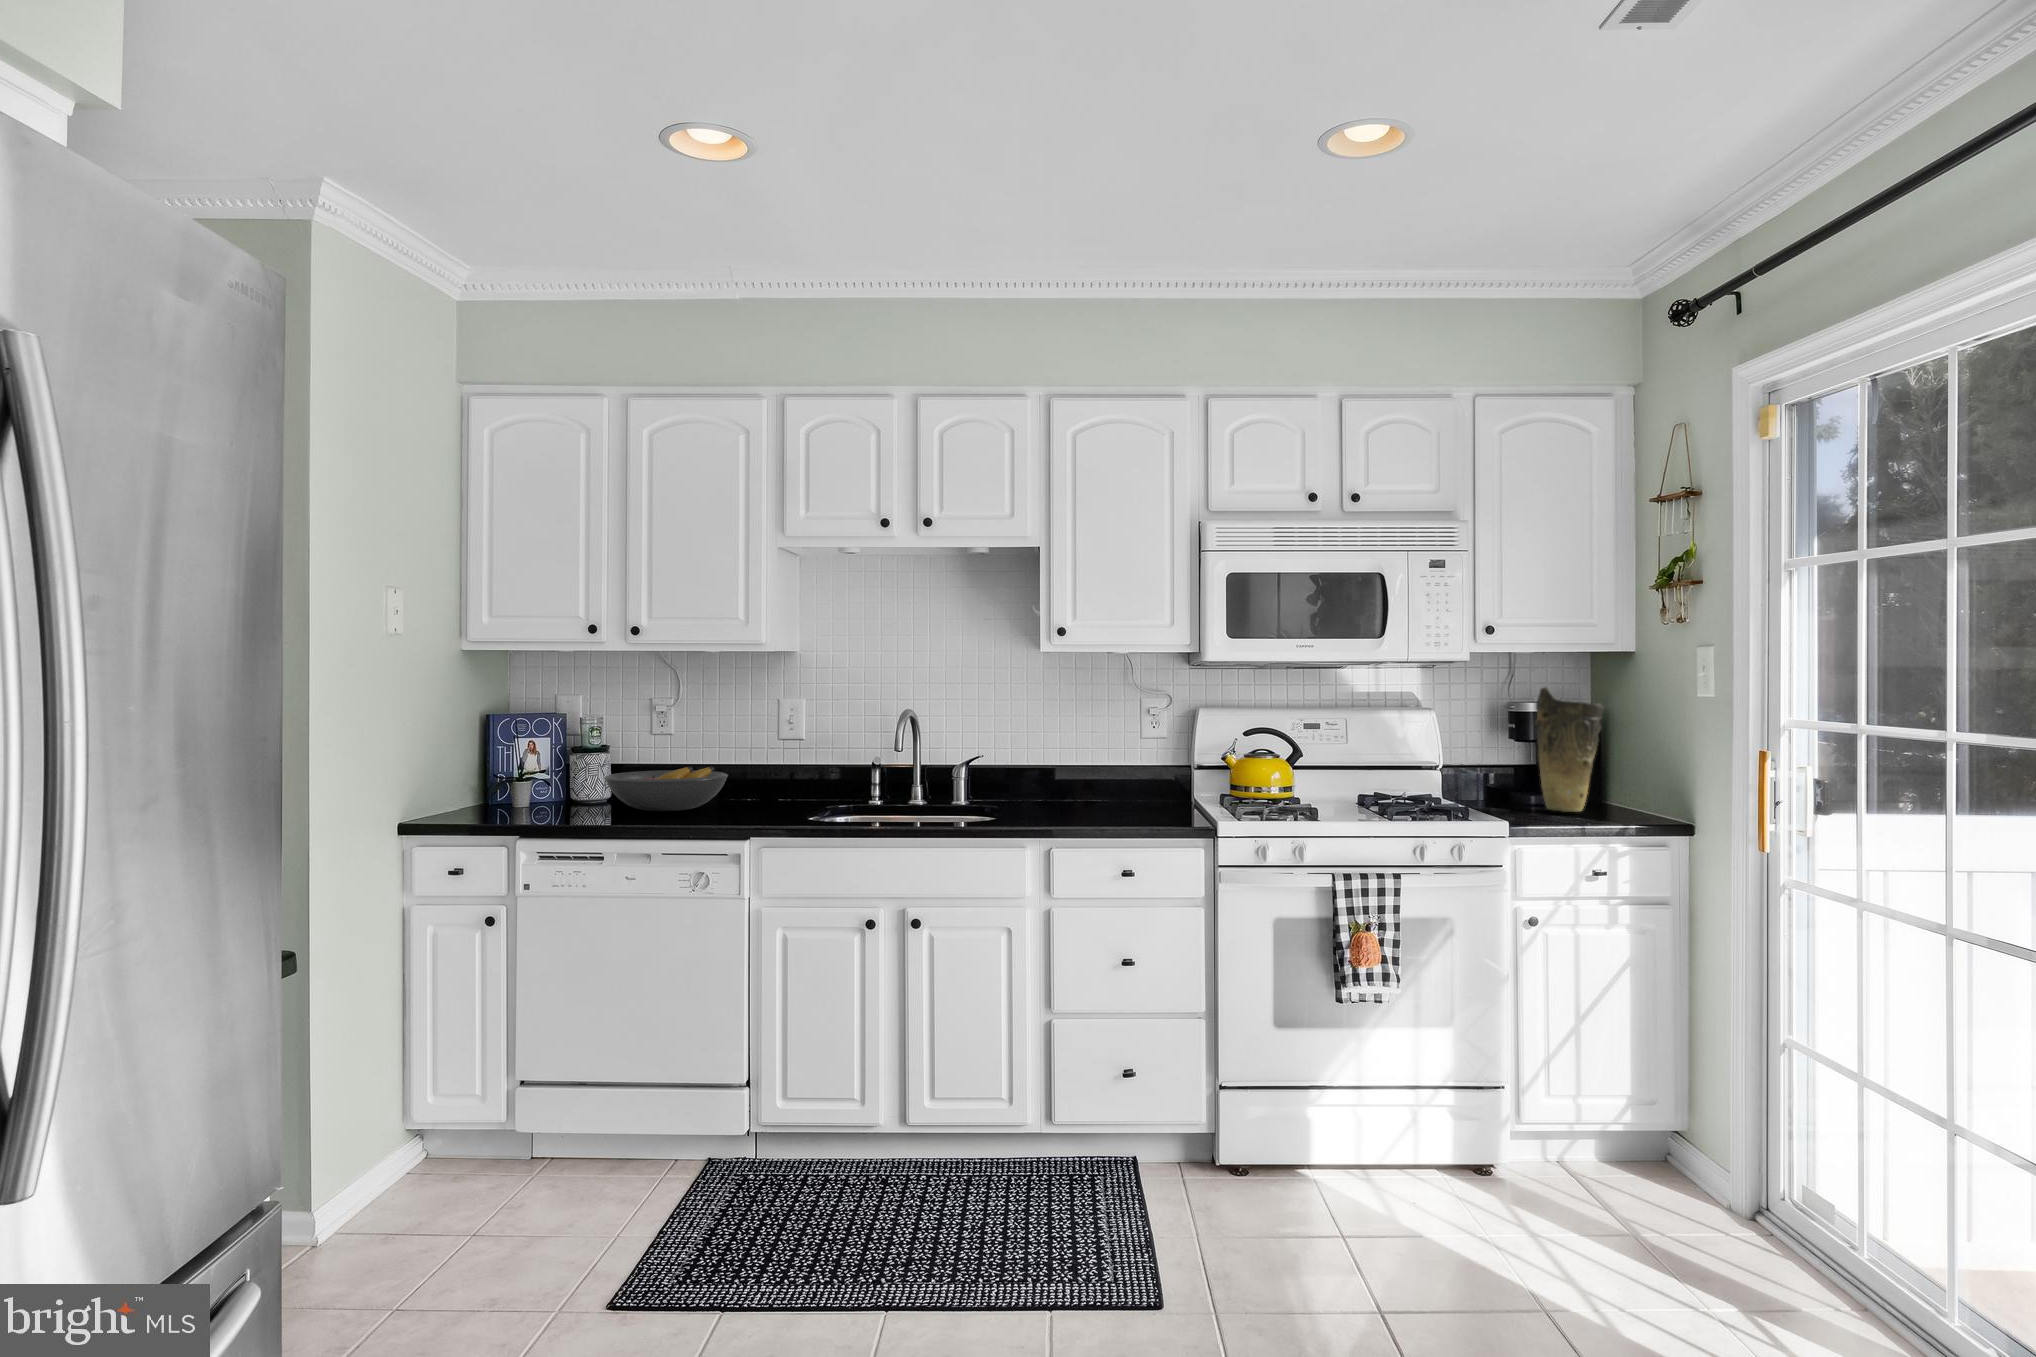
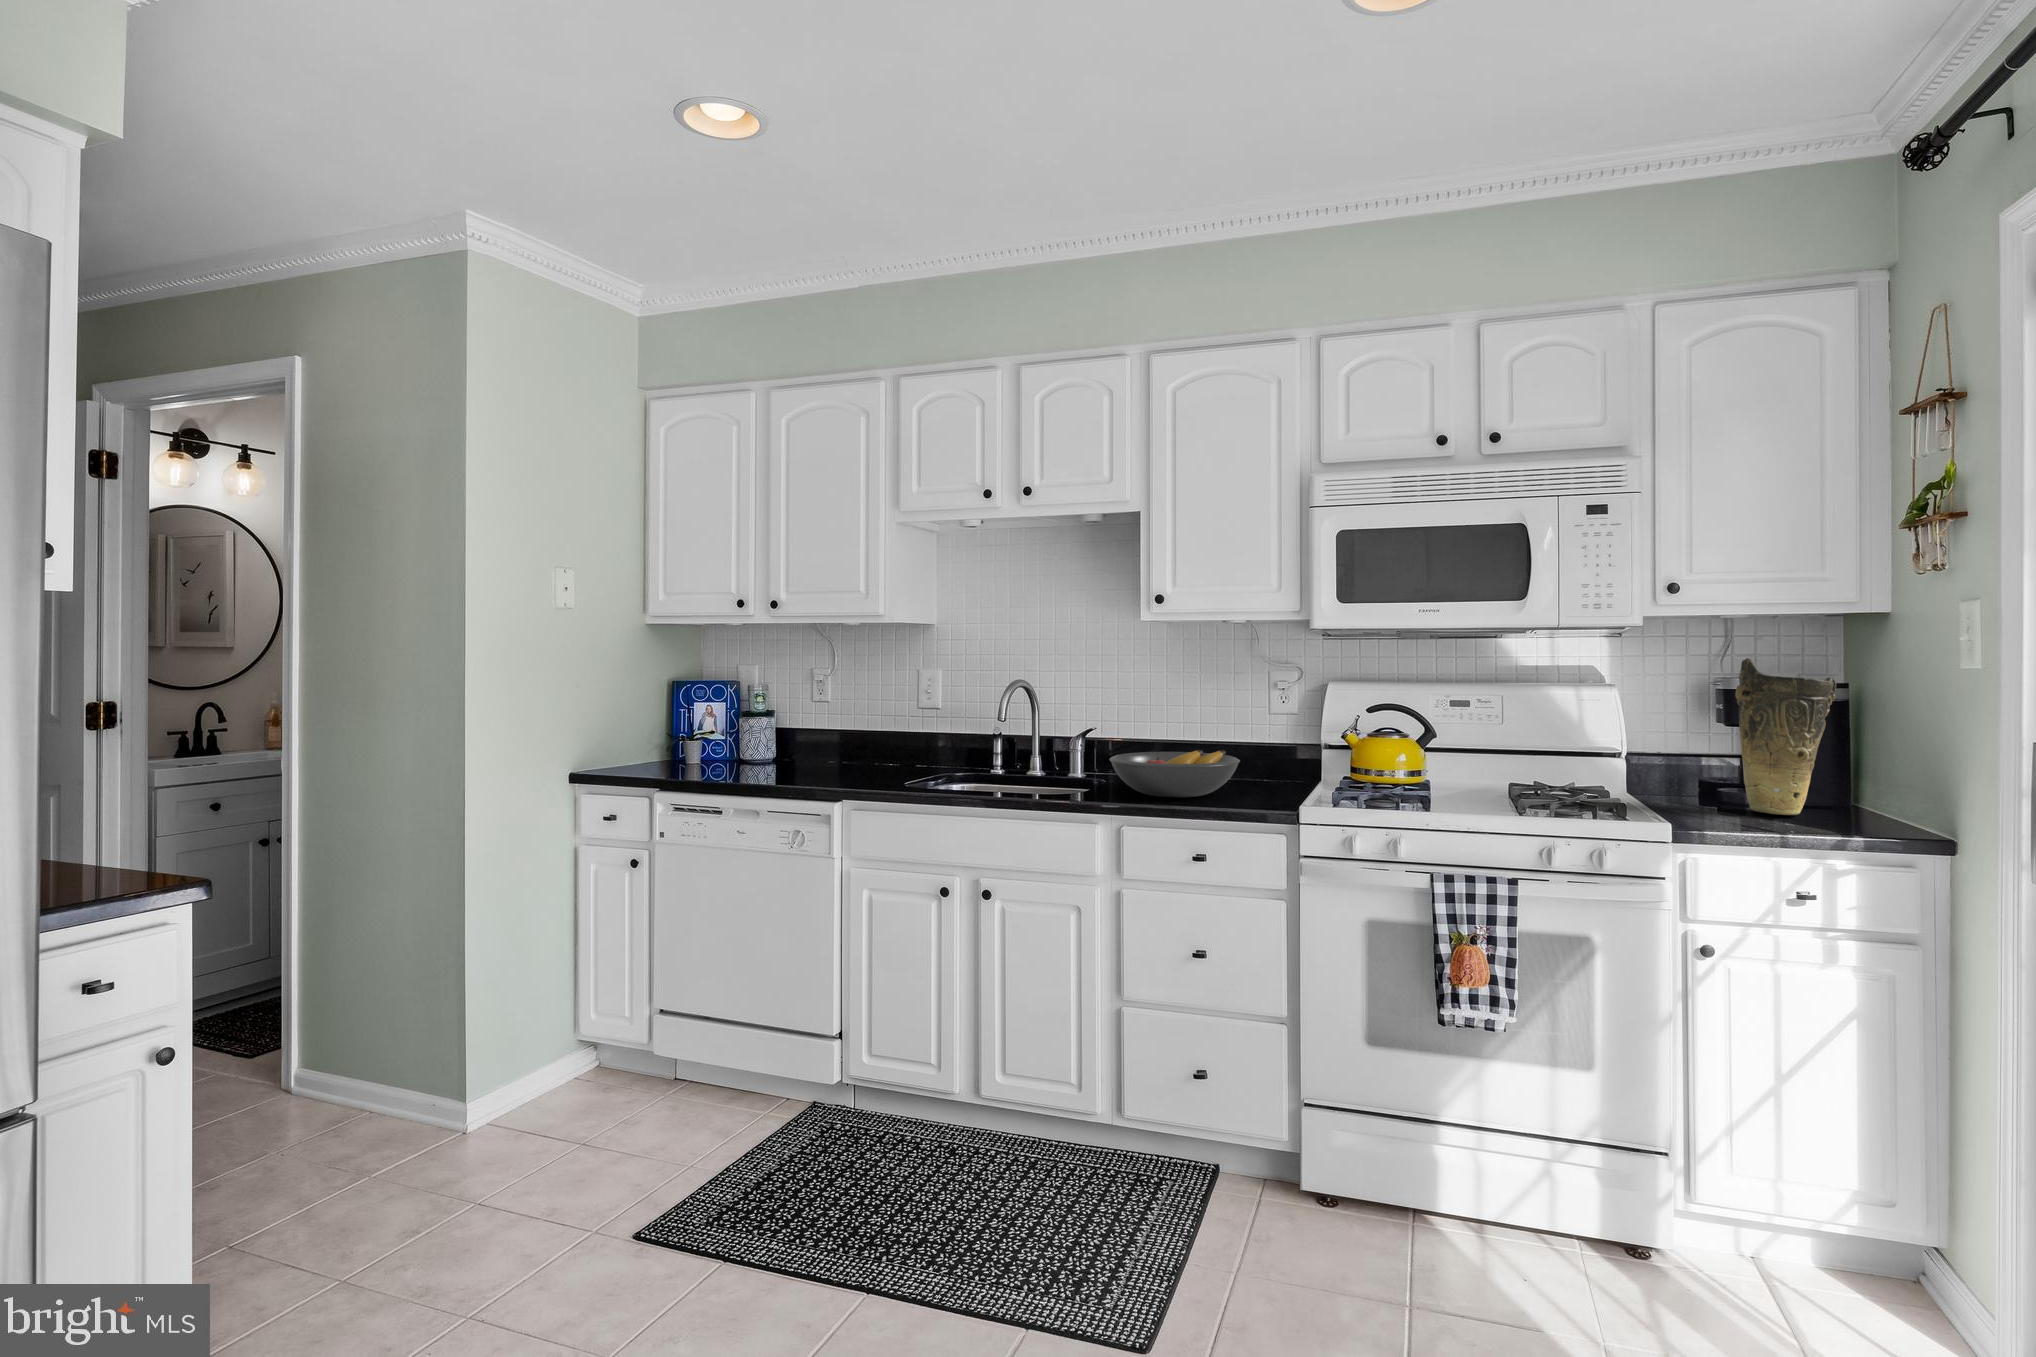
fruit bowl: present [604,767,728,811] -> present [1109,750,1240,798]

